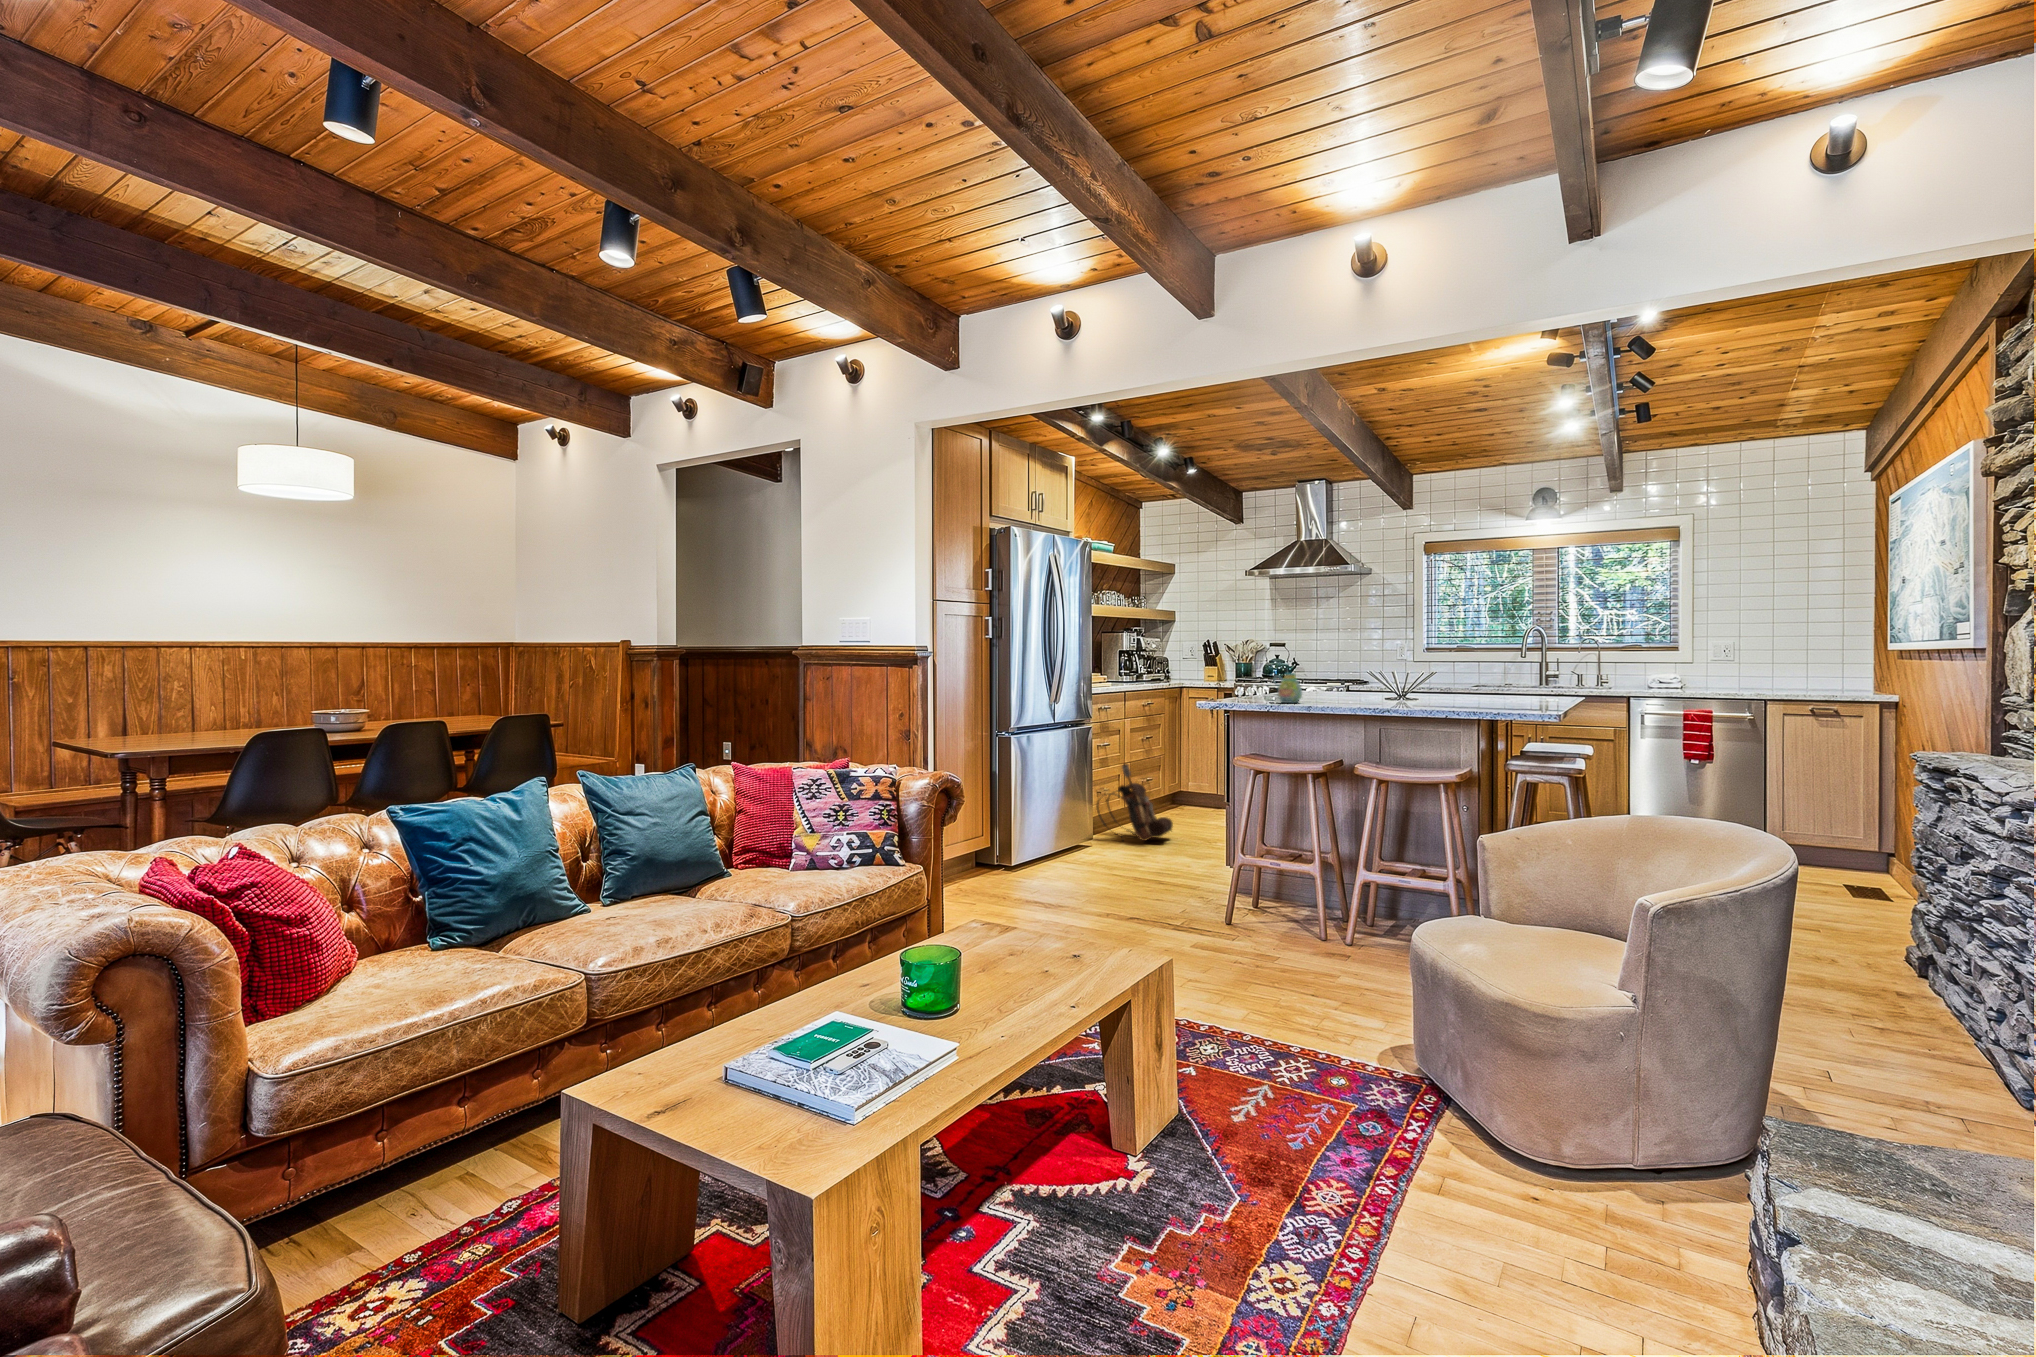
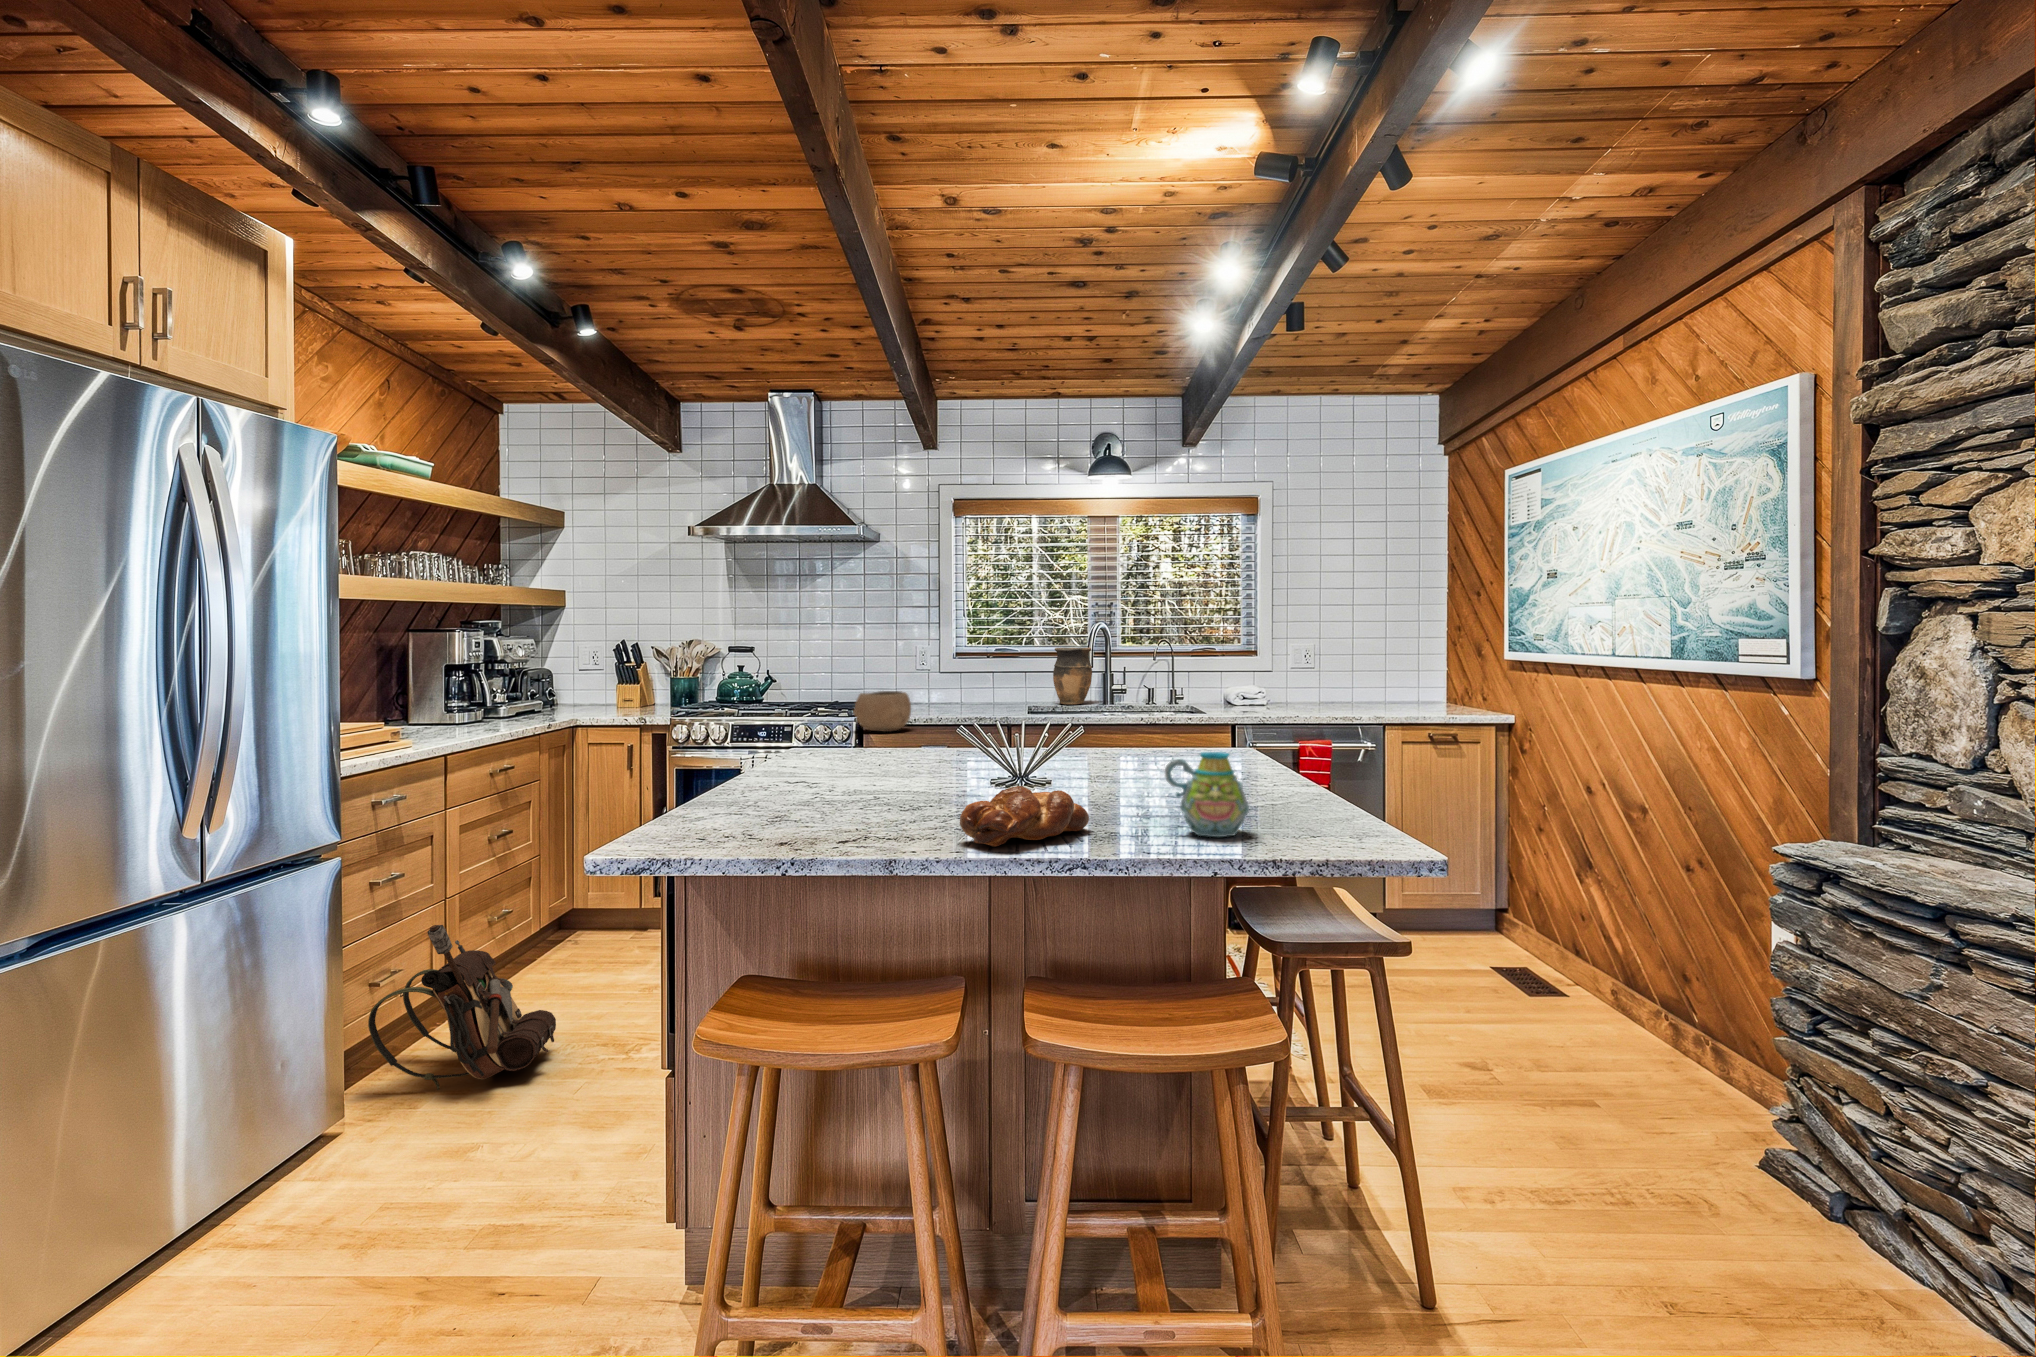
vase: none [1497,643,1529,684] -> present [1053,647,1092,705]
bowl: none [1337,667,1373,690] -> present [853,691,911,732]
mug: present [1273,673,1302,703] -> present [1165,752,1249,837]
bread loaf: none [1342,688,1404,709] -> present [960,786,1089,846]

